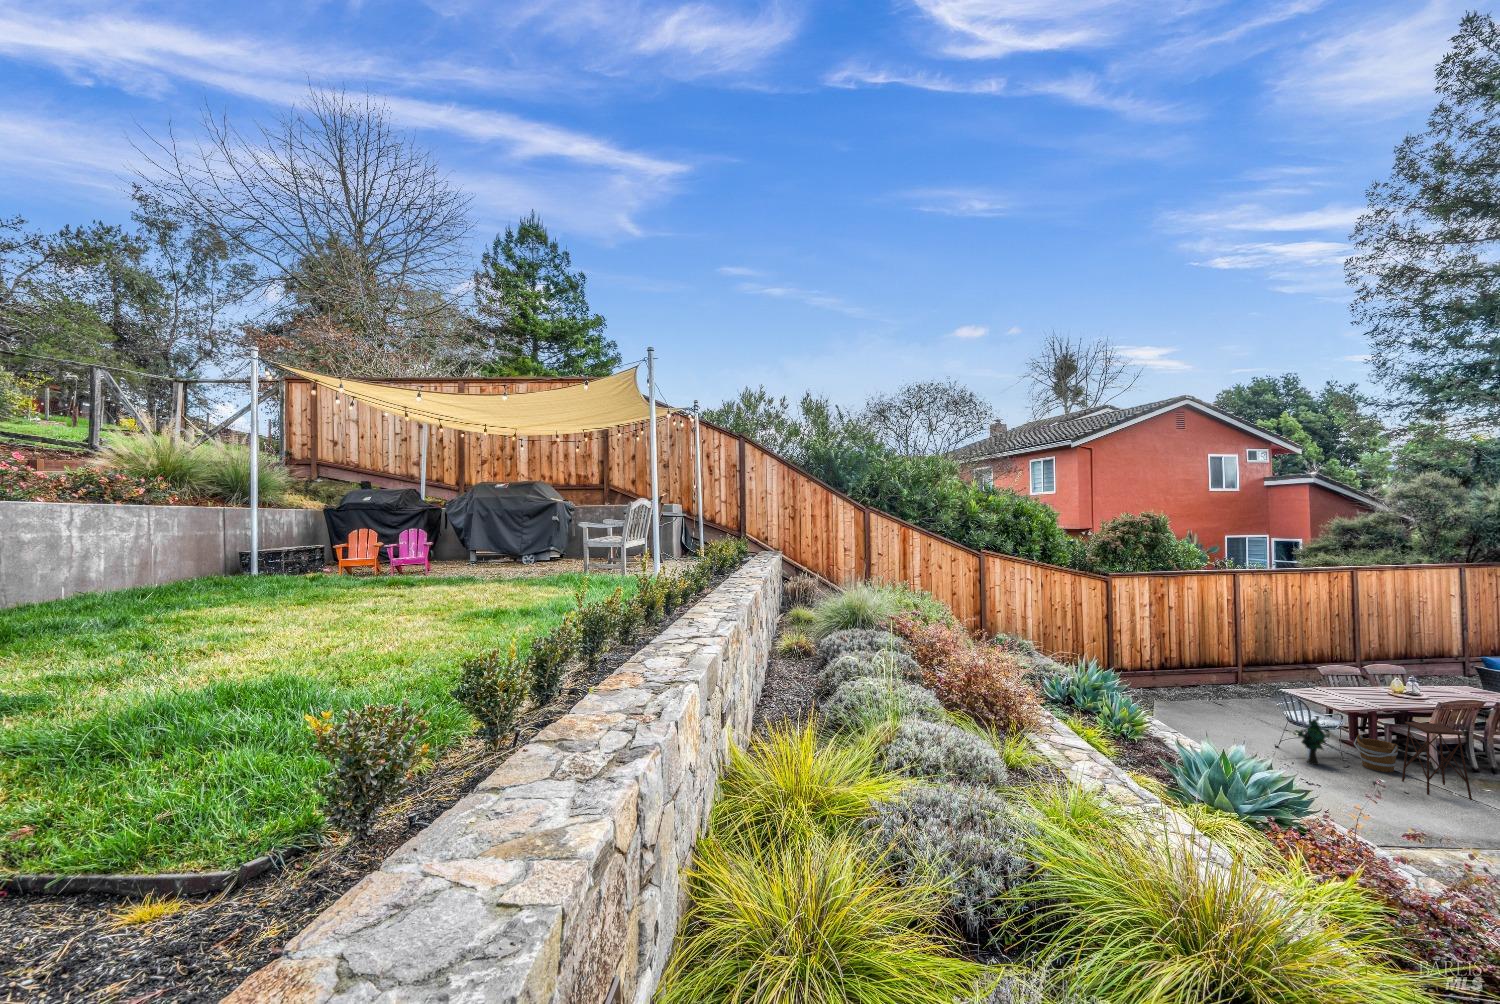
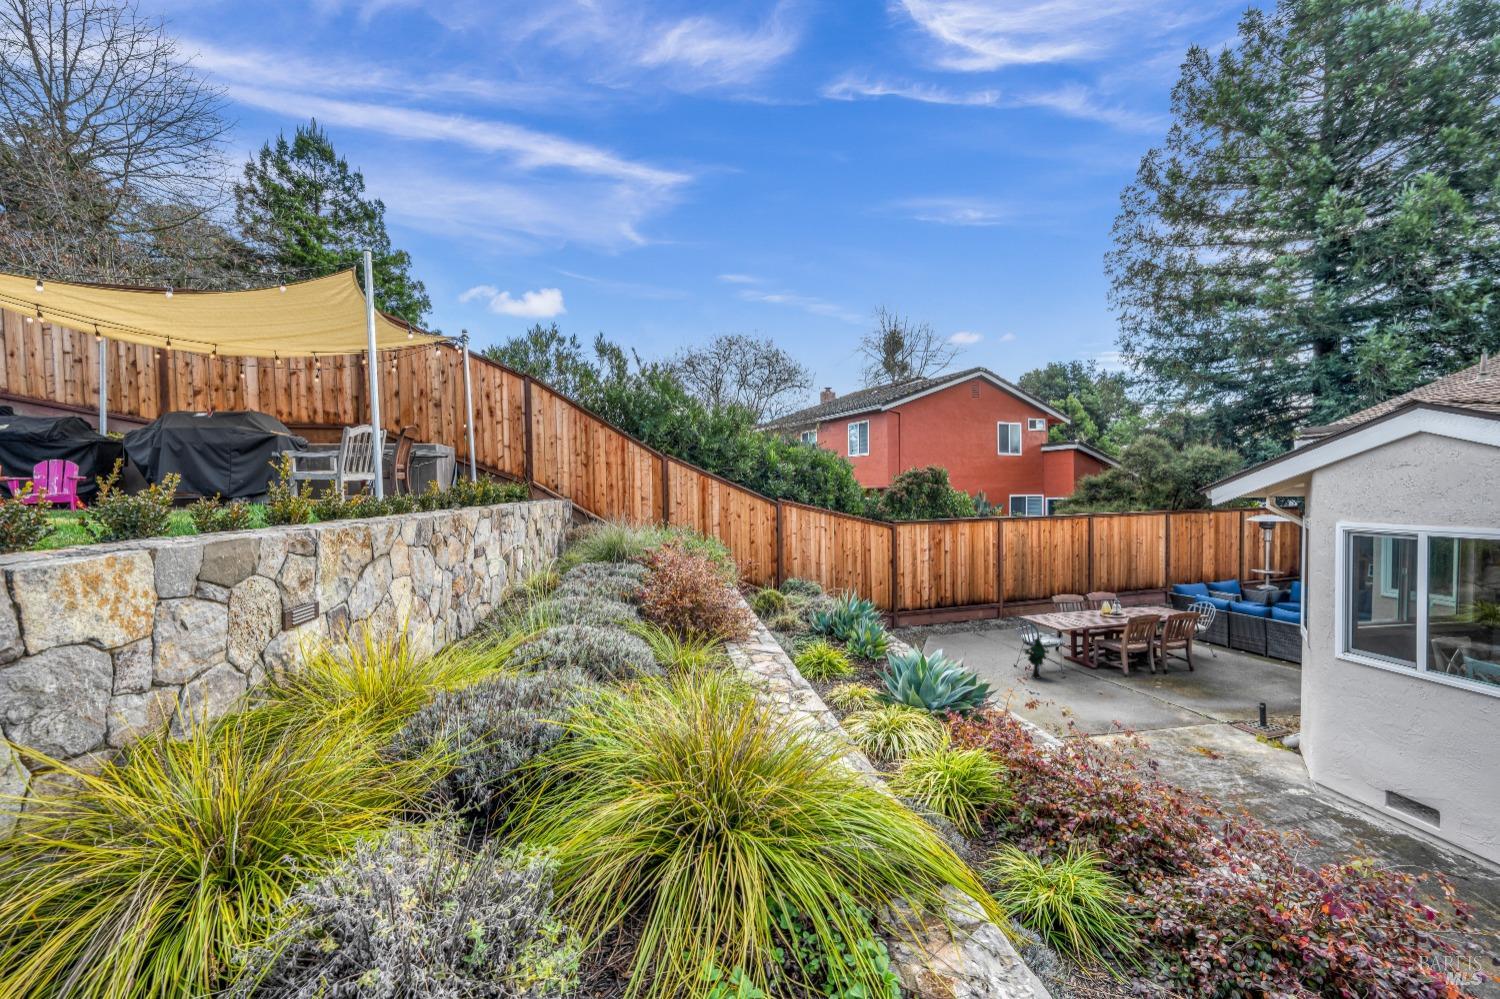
side table: present [1402,722,1472,800] -> none [1100,634,1147,697]
bucket: present [1354,735,1398,772] -> none [1068,649,1100,680]

